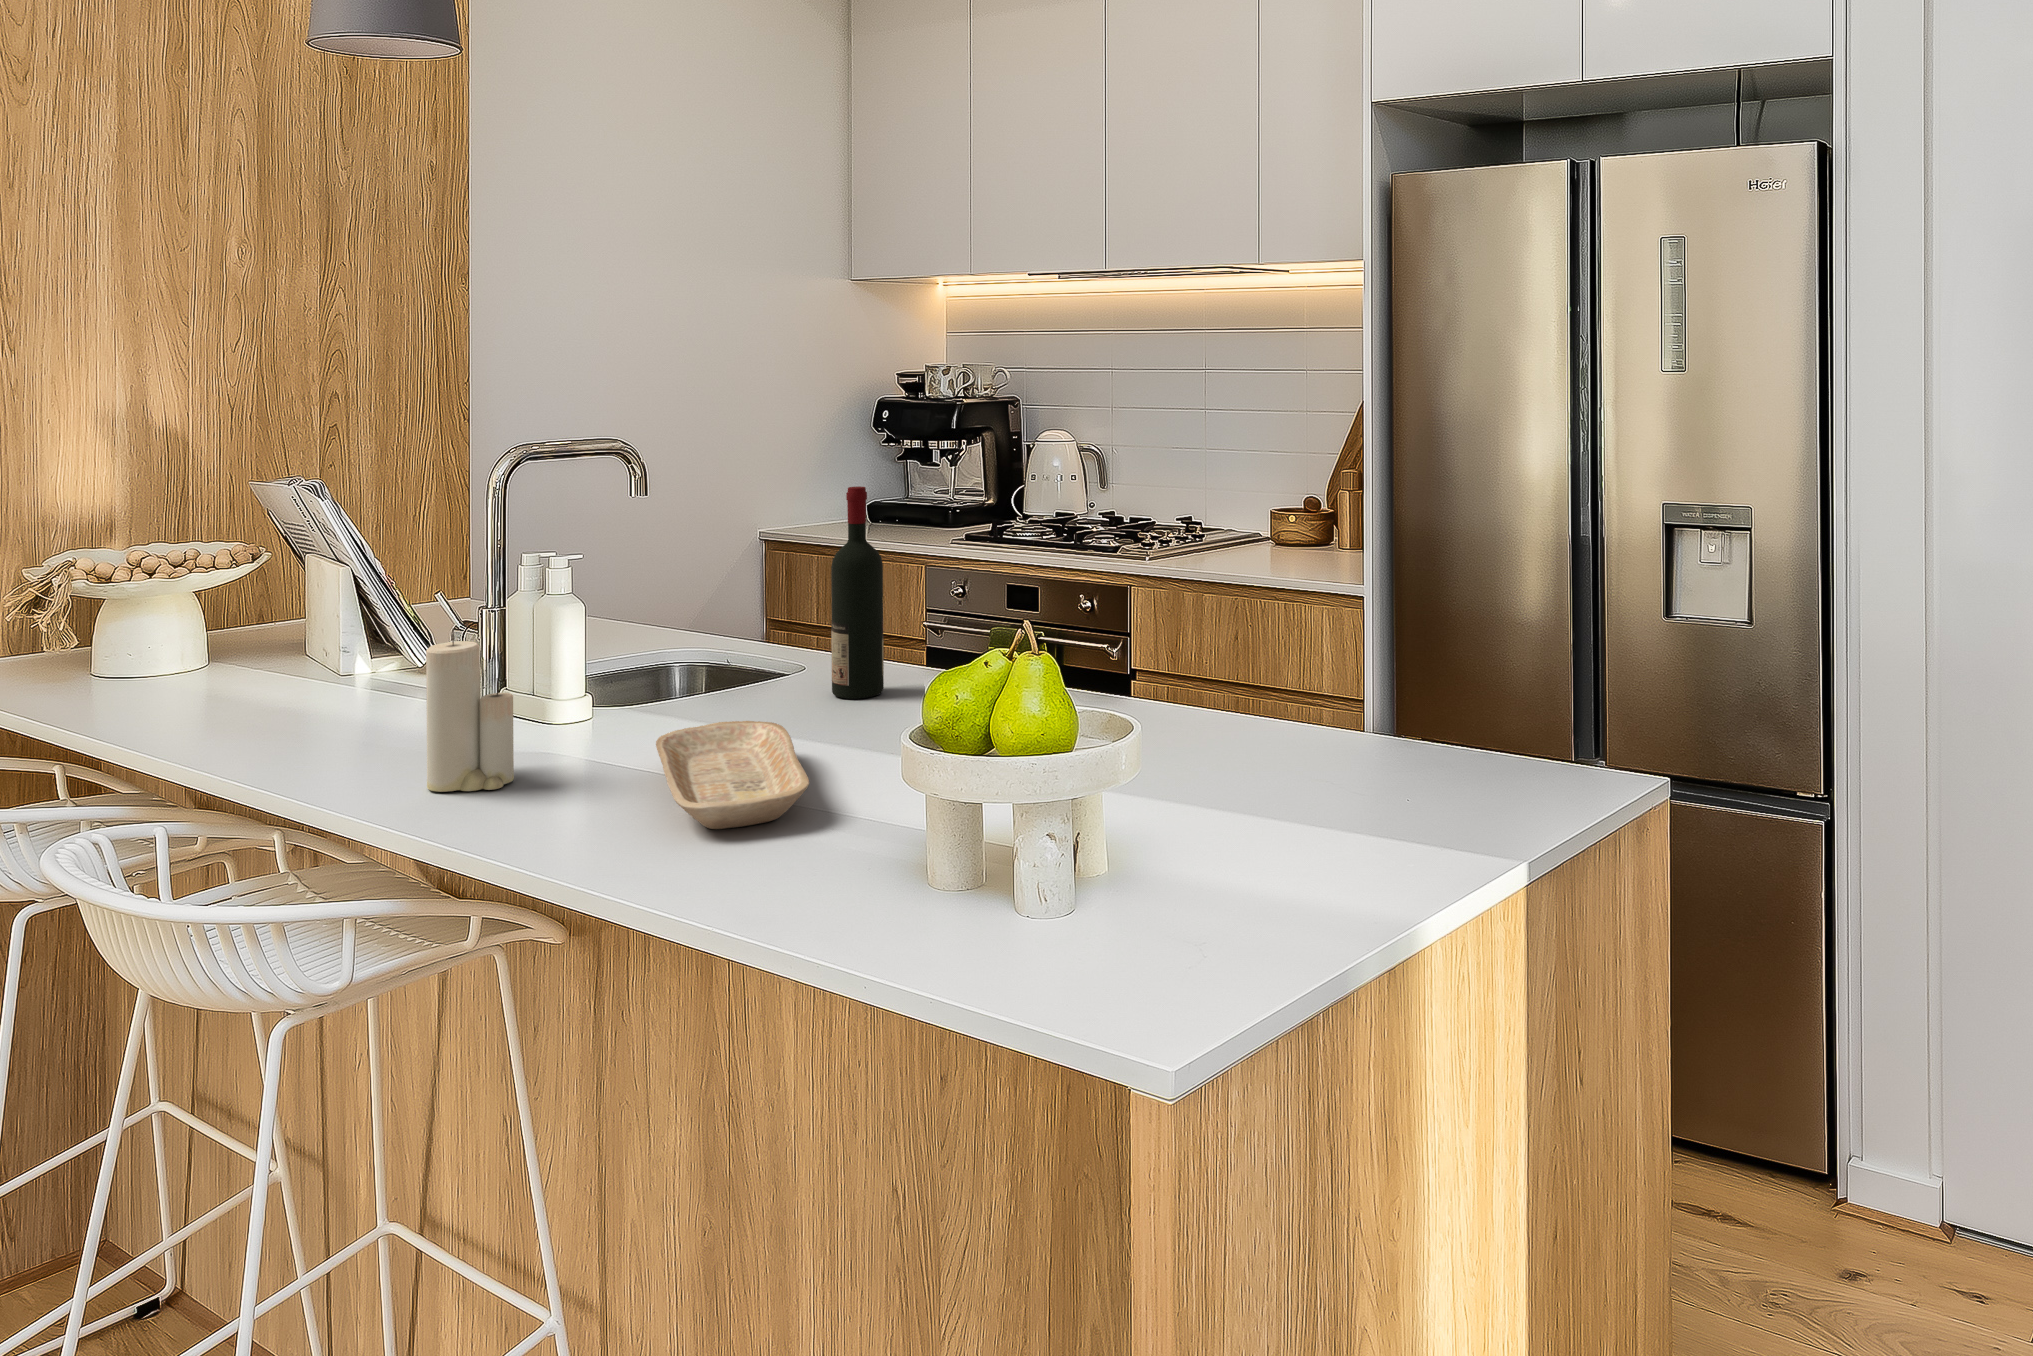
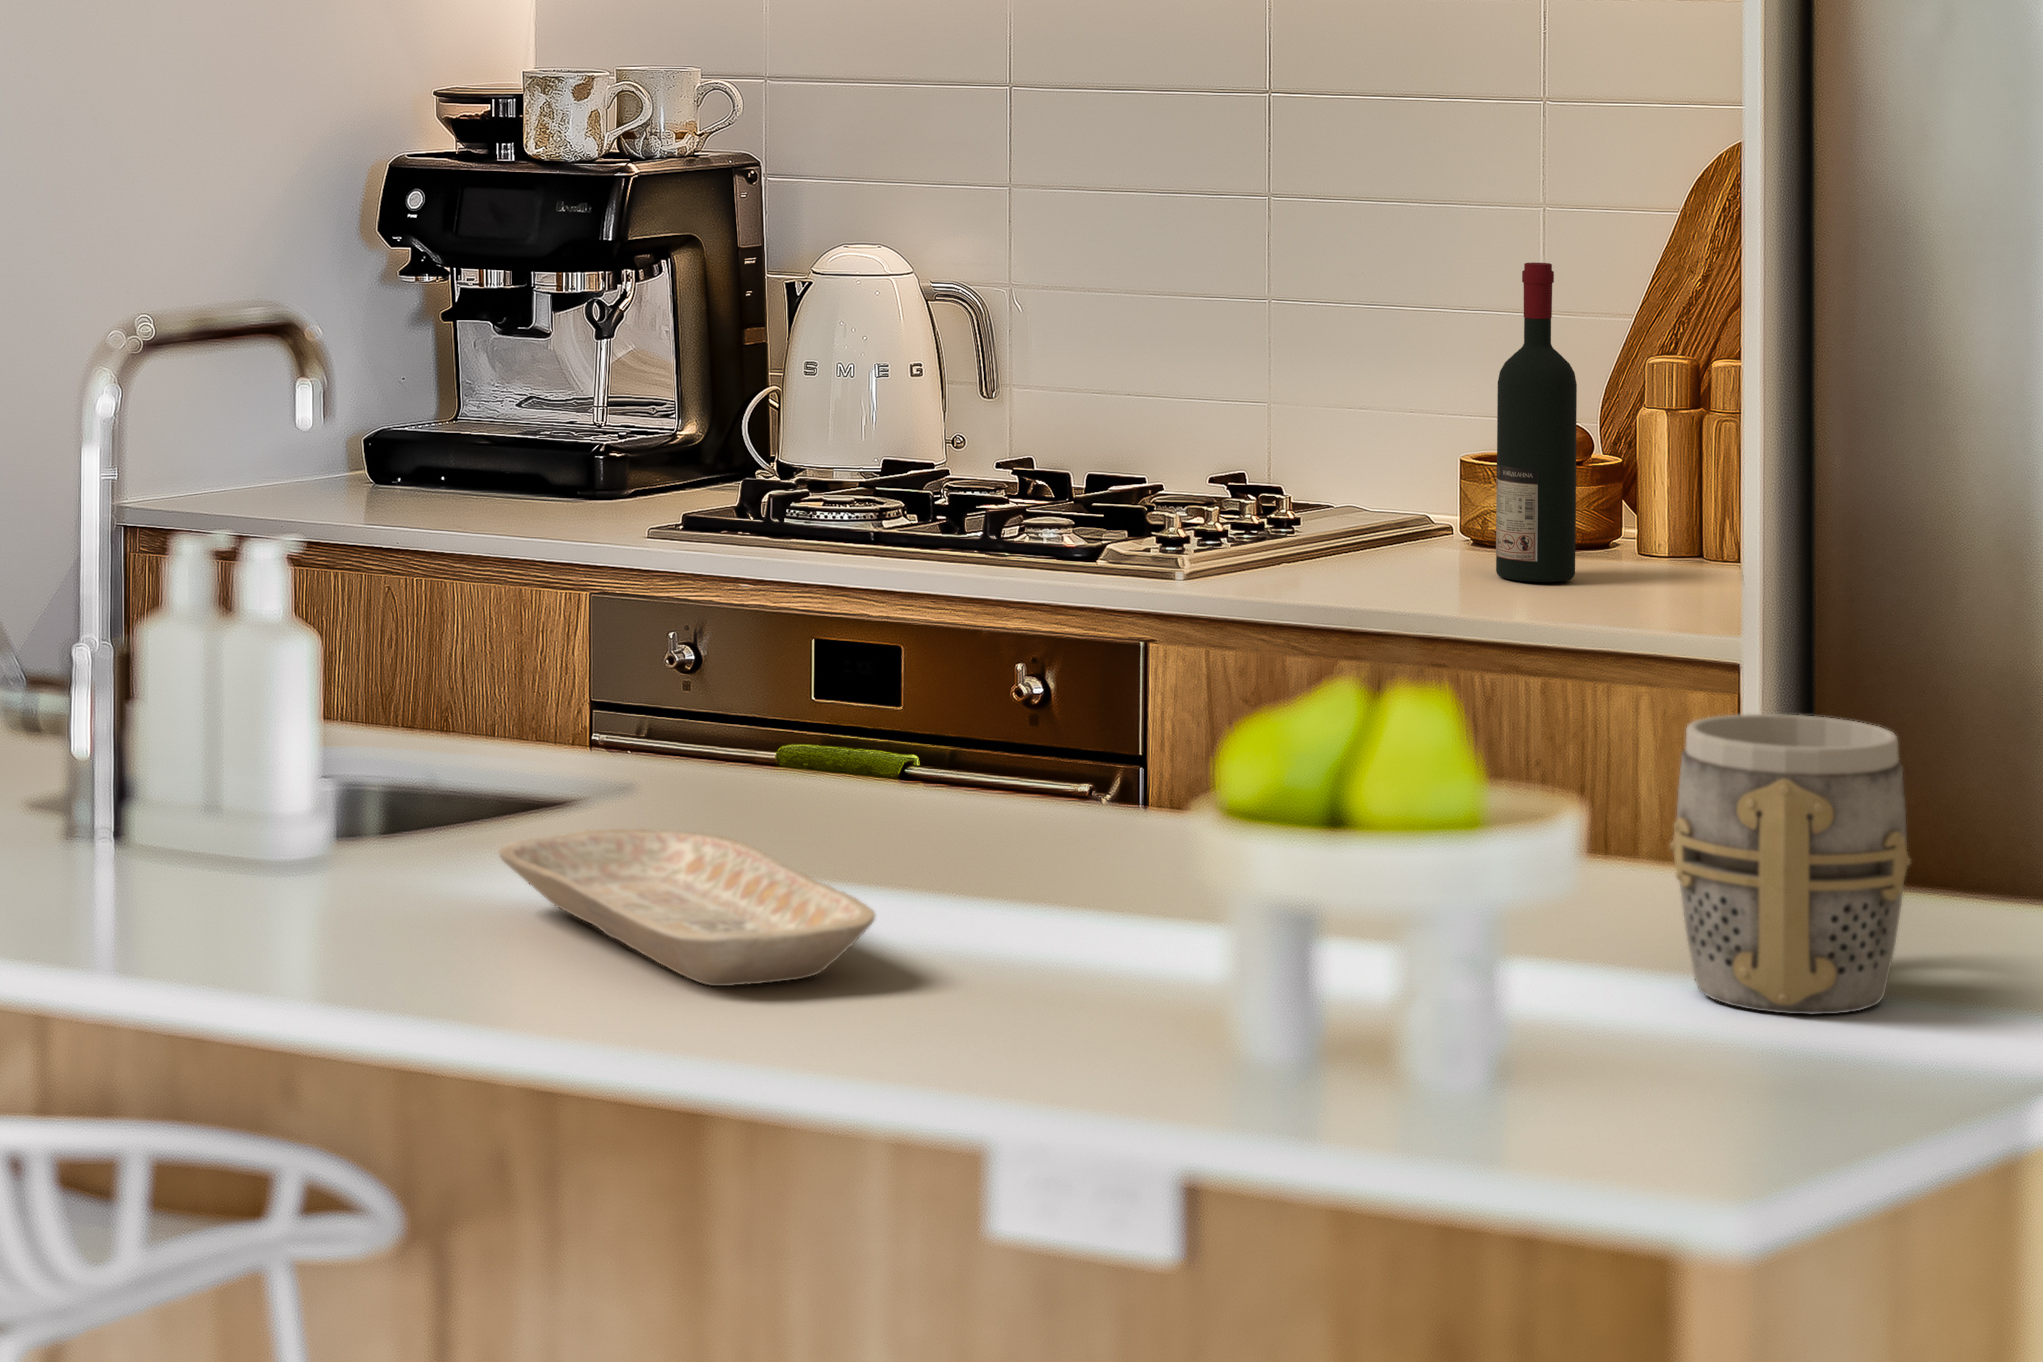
wine bottle: present [831,486,884,699] -> present [1496,262,1577,582]
candle: present [426,629,514,792] -> none [75,630,246,935]
mug: none [1237,667,1365,844] -> present [1670,714,1910,1015]

